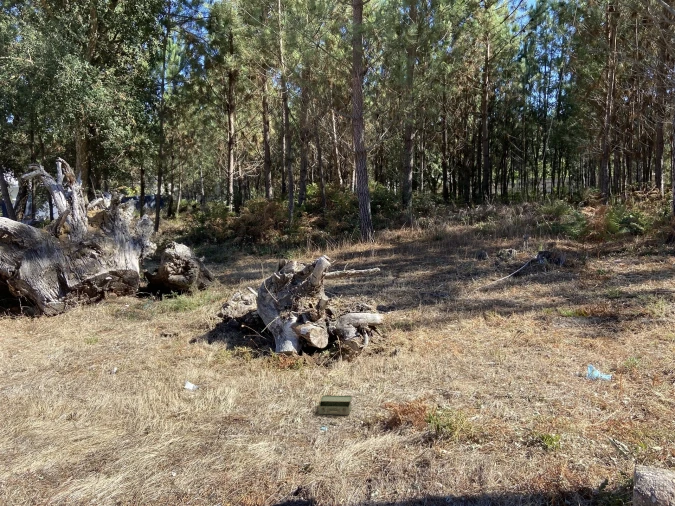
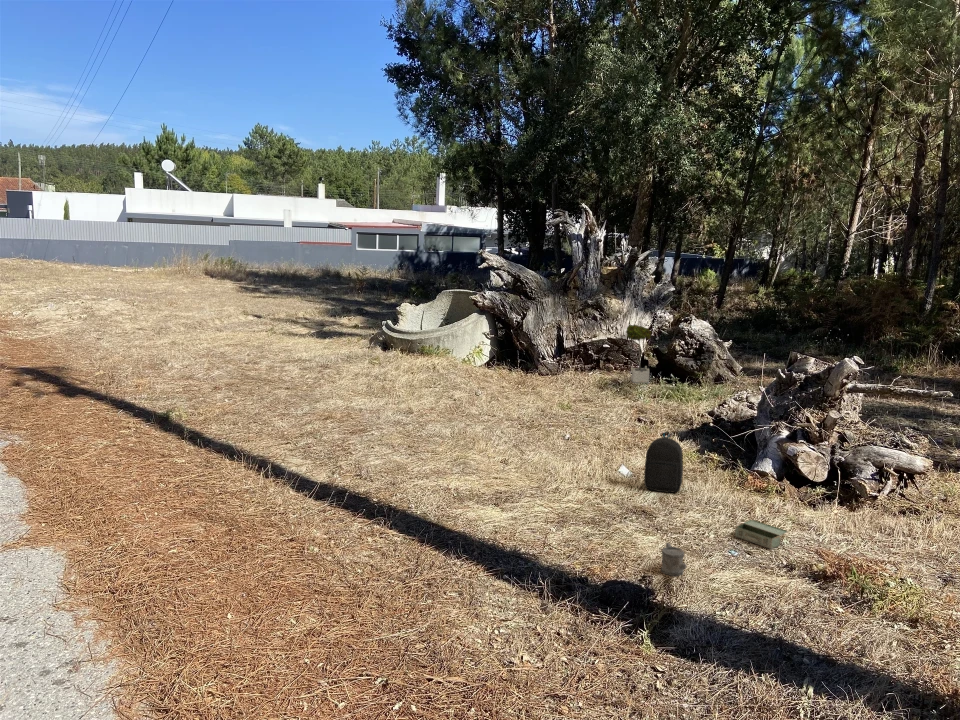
potted tree: none [122,257,149,303] -> present [626,324,652,383]
backpack: none [217,344,250,396] -> present [644,432,683,492]
watering can: none [293,446,328,476] -> present [661,543,686,576]

